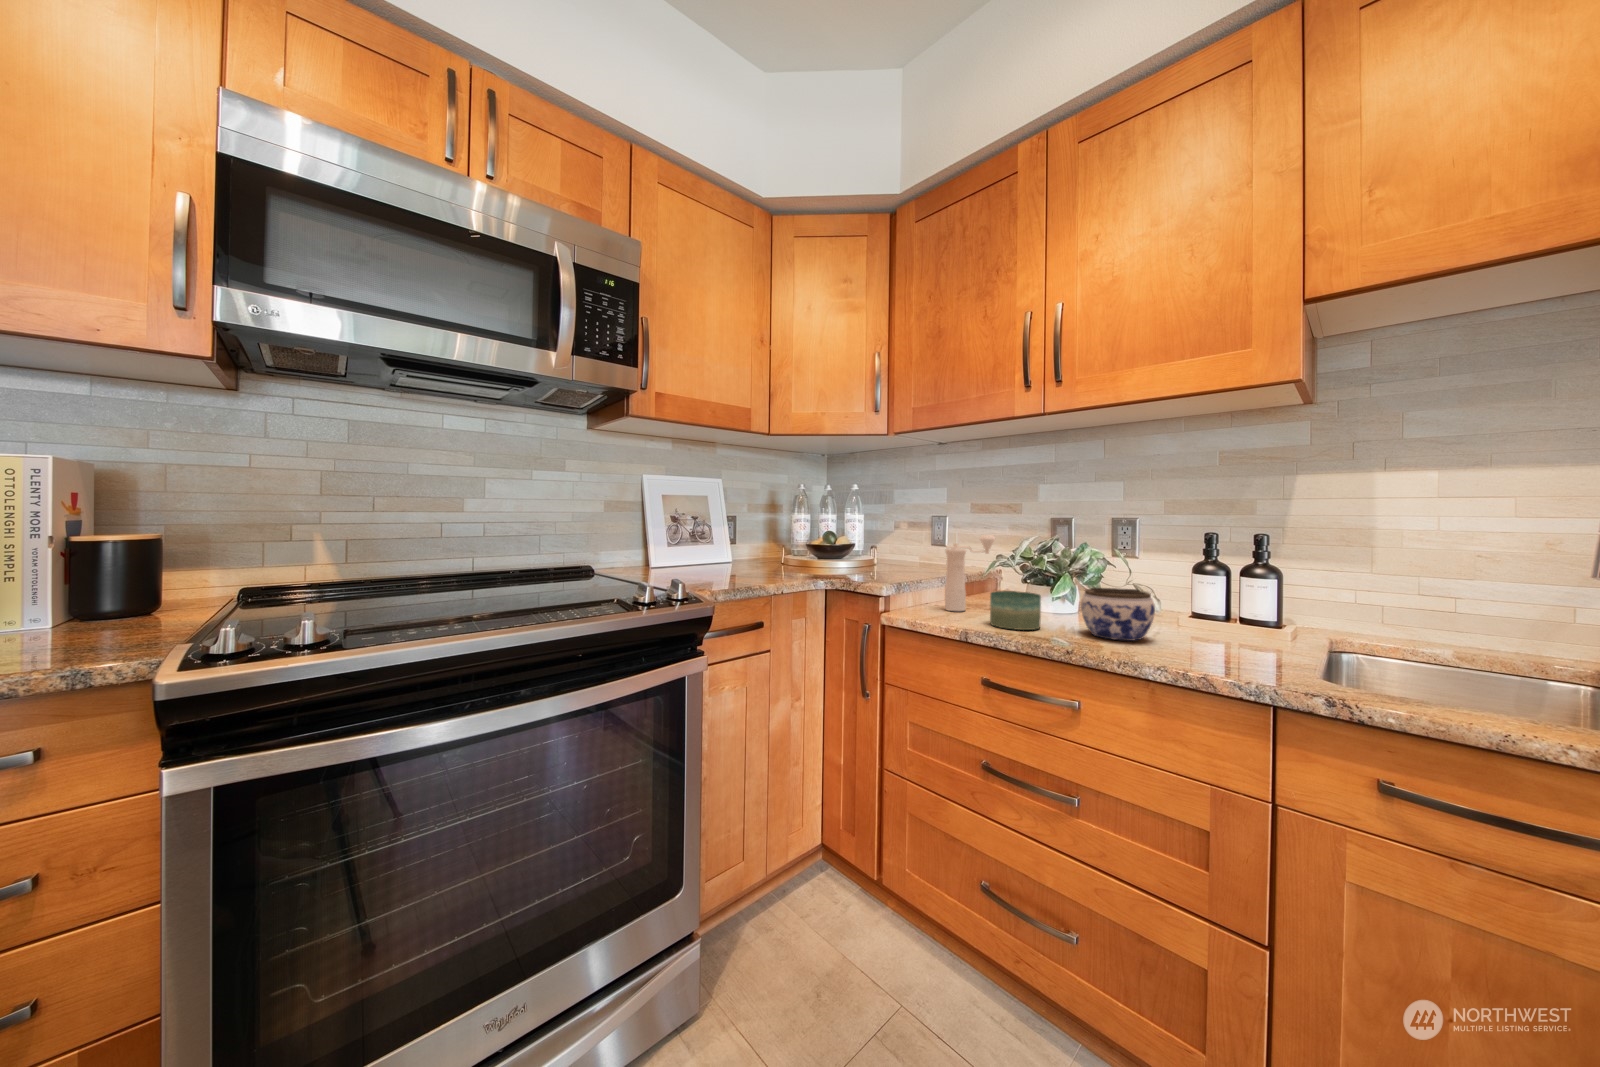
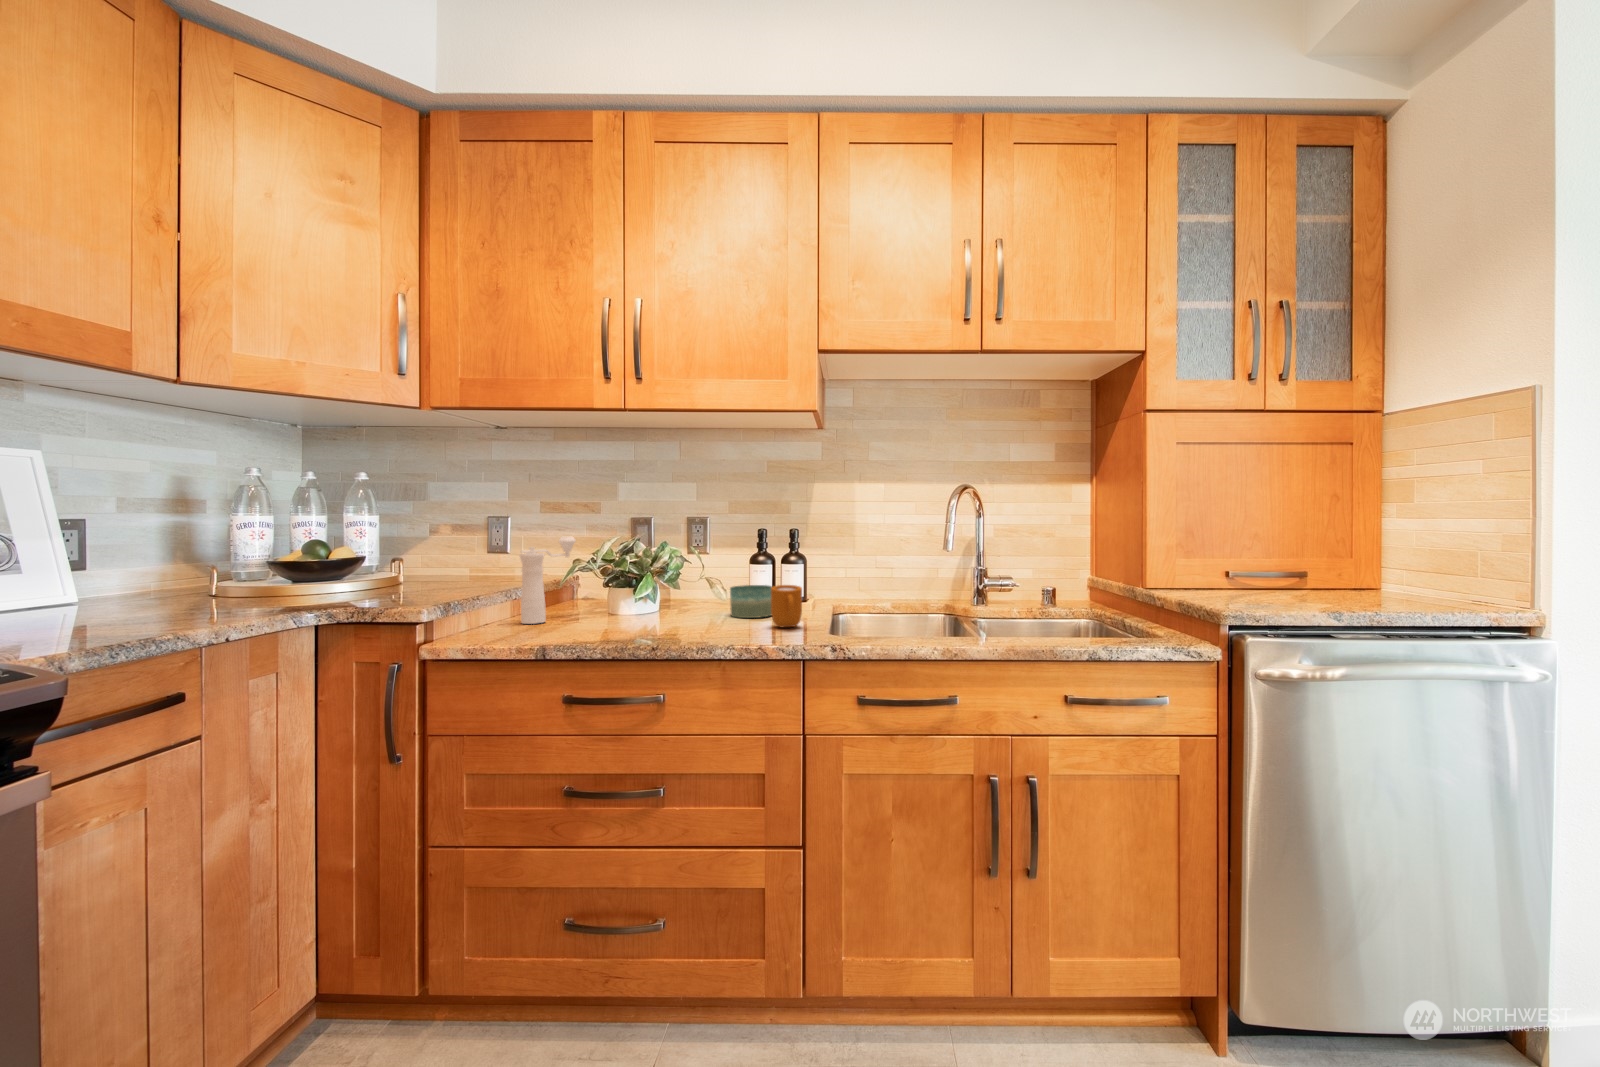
jar: present [1081,588,1155,641] -> none [663,581,723,629]
candle: present [990,591,1041,630] -> present [730,585,772,618]
mug: none [1224,603,1275,657] -> present [771,585,802,627]

